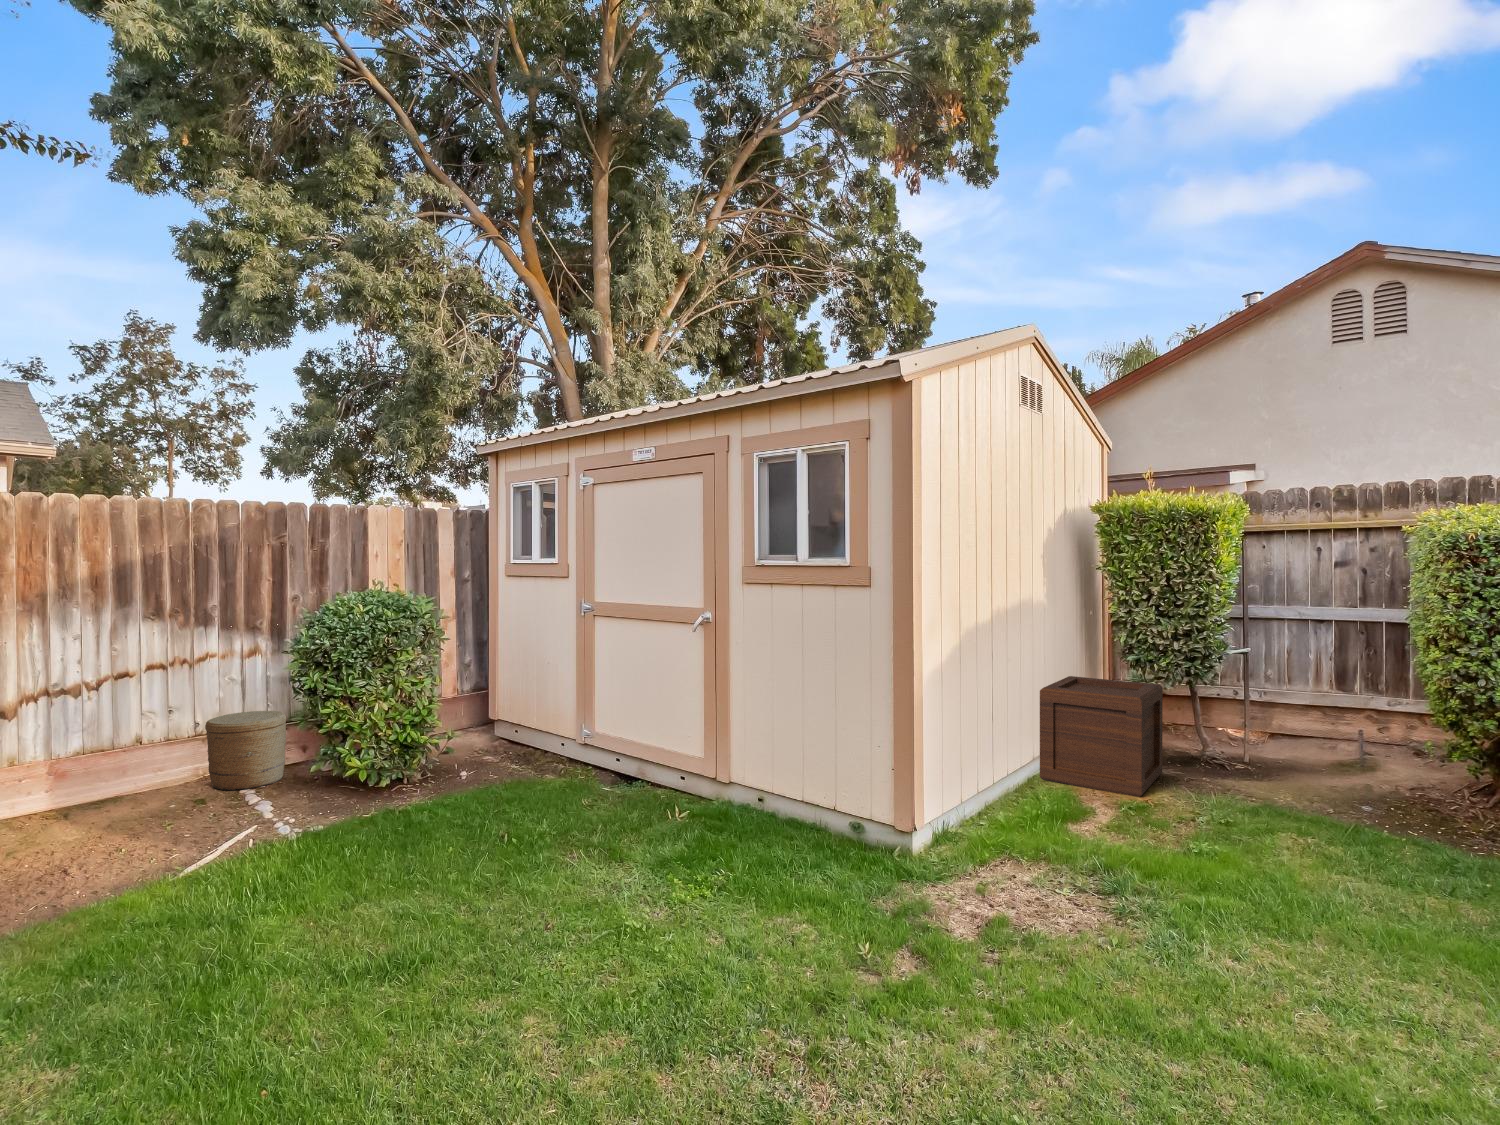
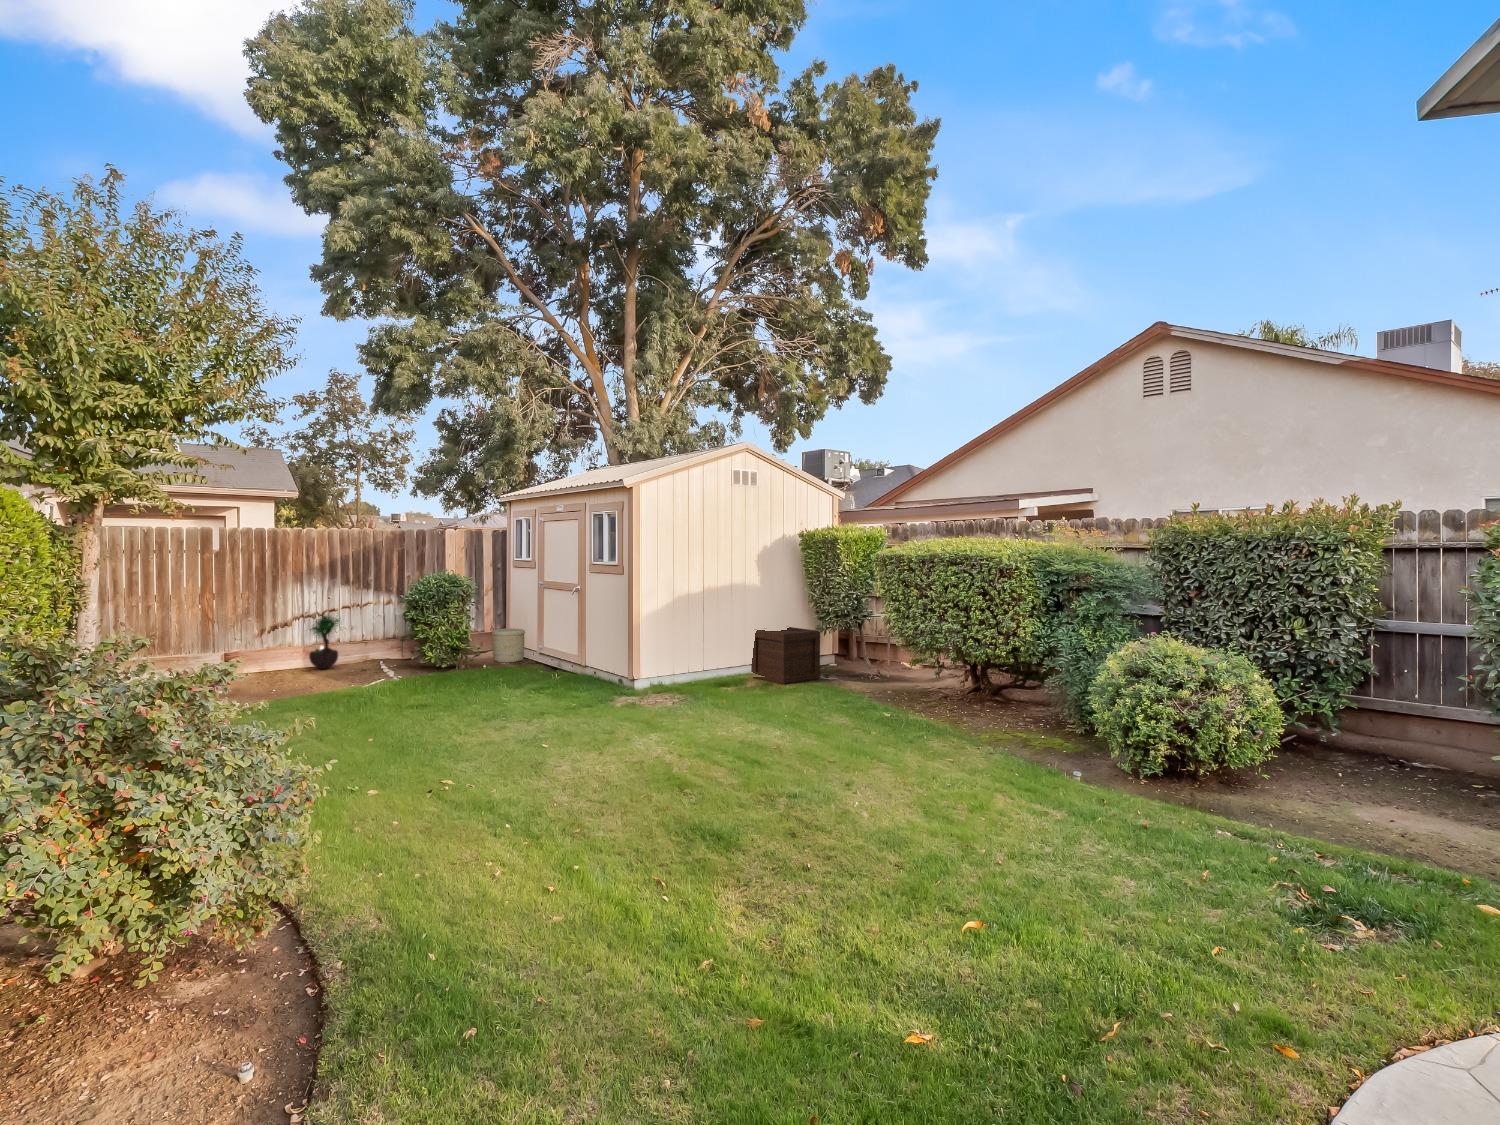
potted tree: none [49,679,151,813] -> present [309,614,341,669]
woven basket: present [205,711,286,791] -> present [492,628,525,663]

